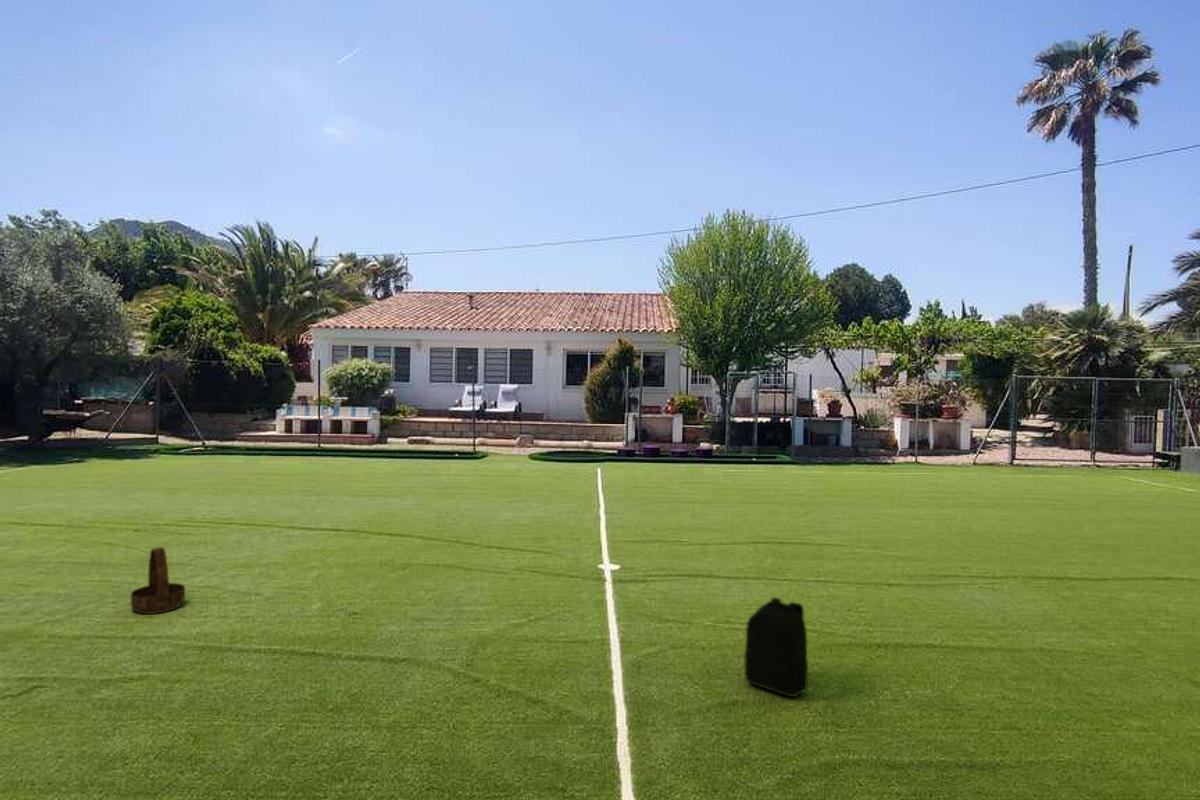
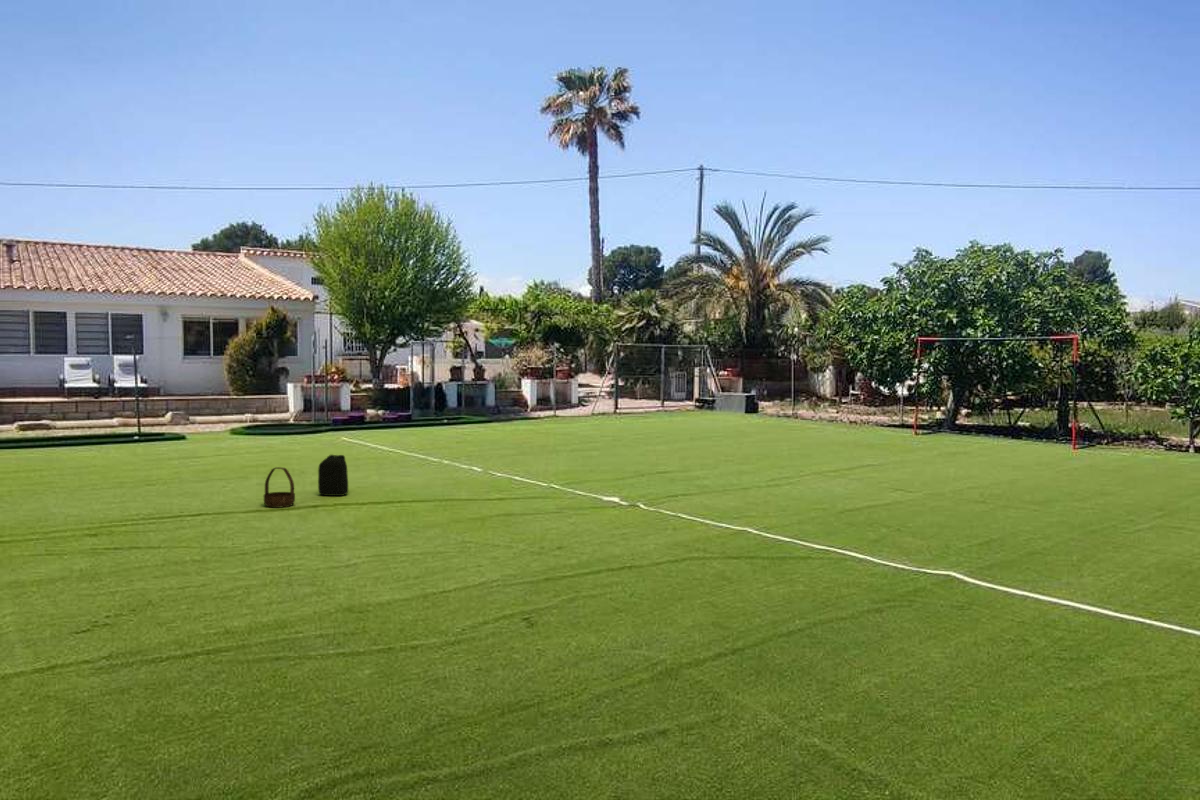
backpack: present [745,598,808,697] -> present [318,455,348,496]

